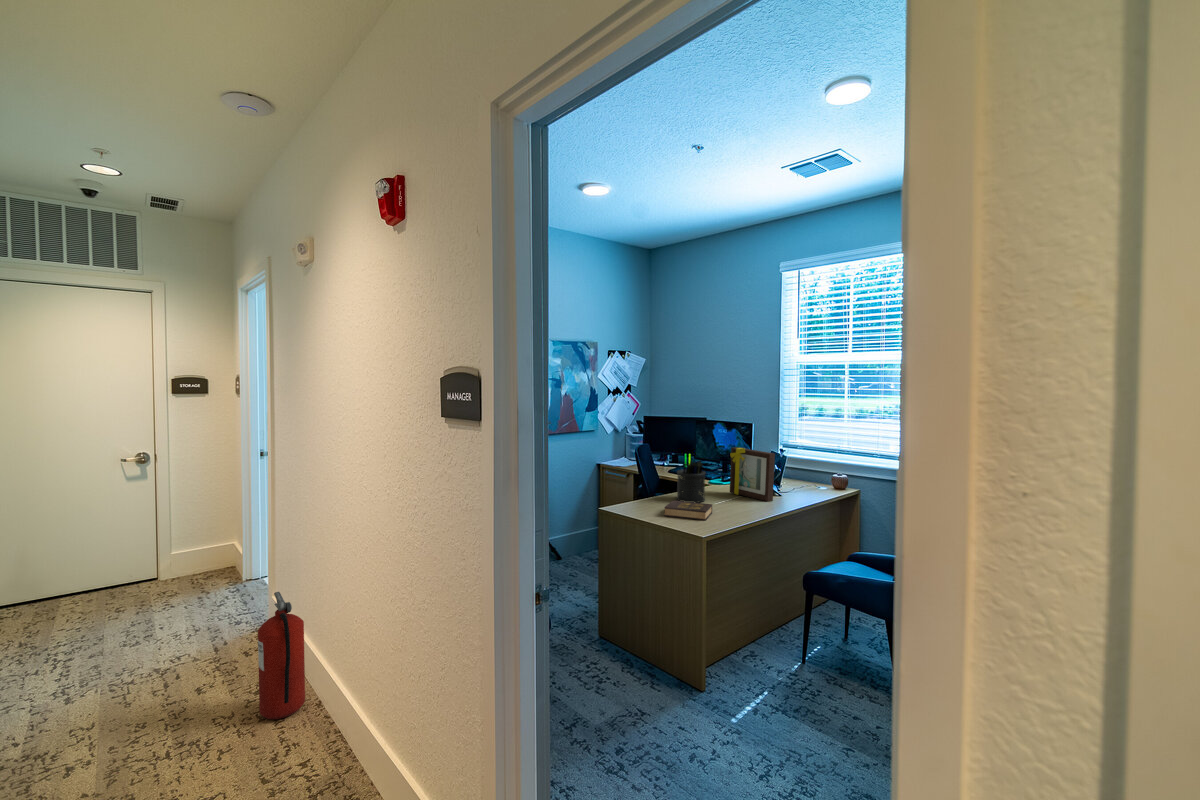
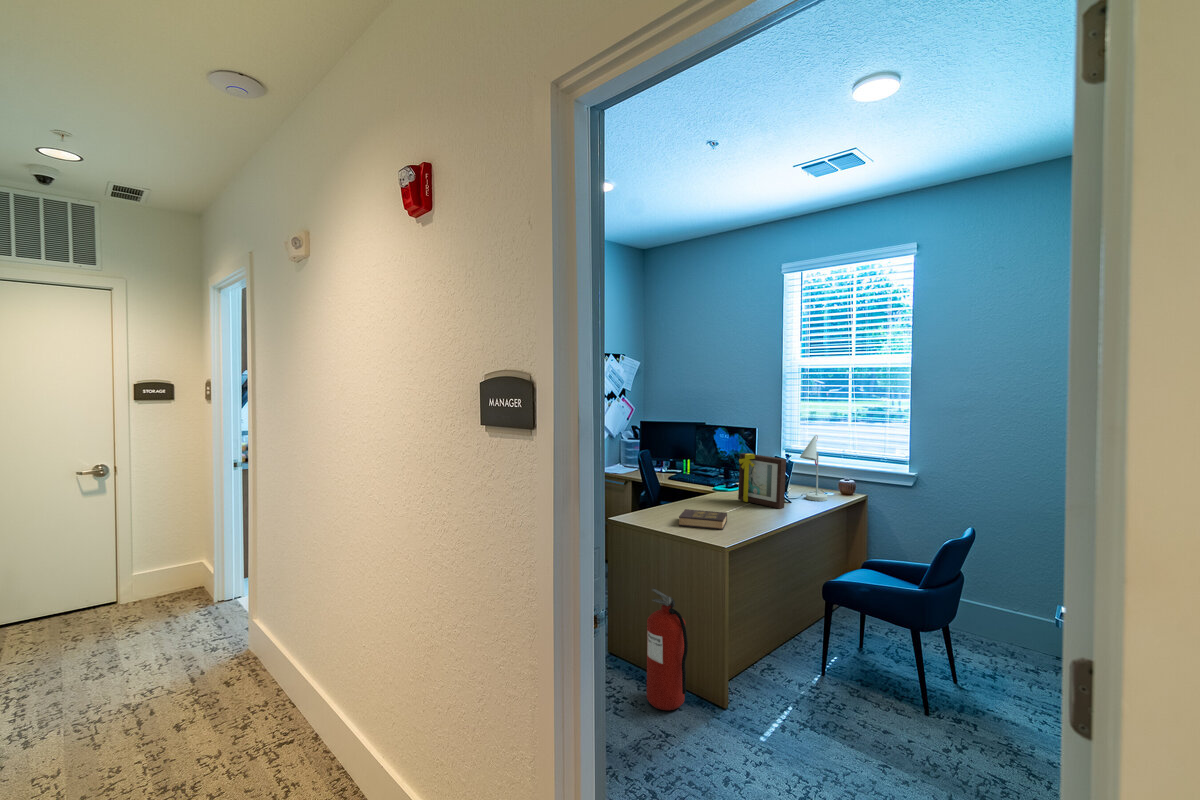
desk lamp: none [790,430,819,495] -> present [800,435,828,501]
pen holder: present [677,460,706,503] -> none [686,465,716,511]
fire extinguisher: present [258,592,305,719] -> present [647,588,688,710]

